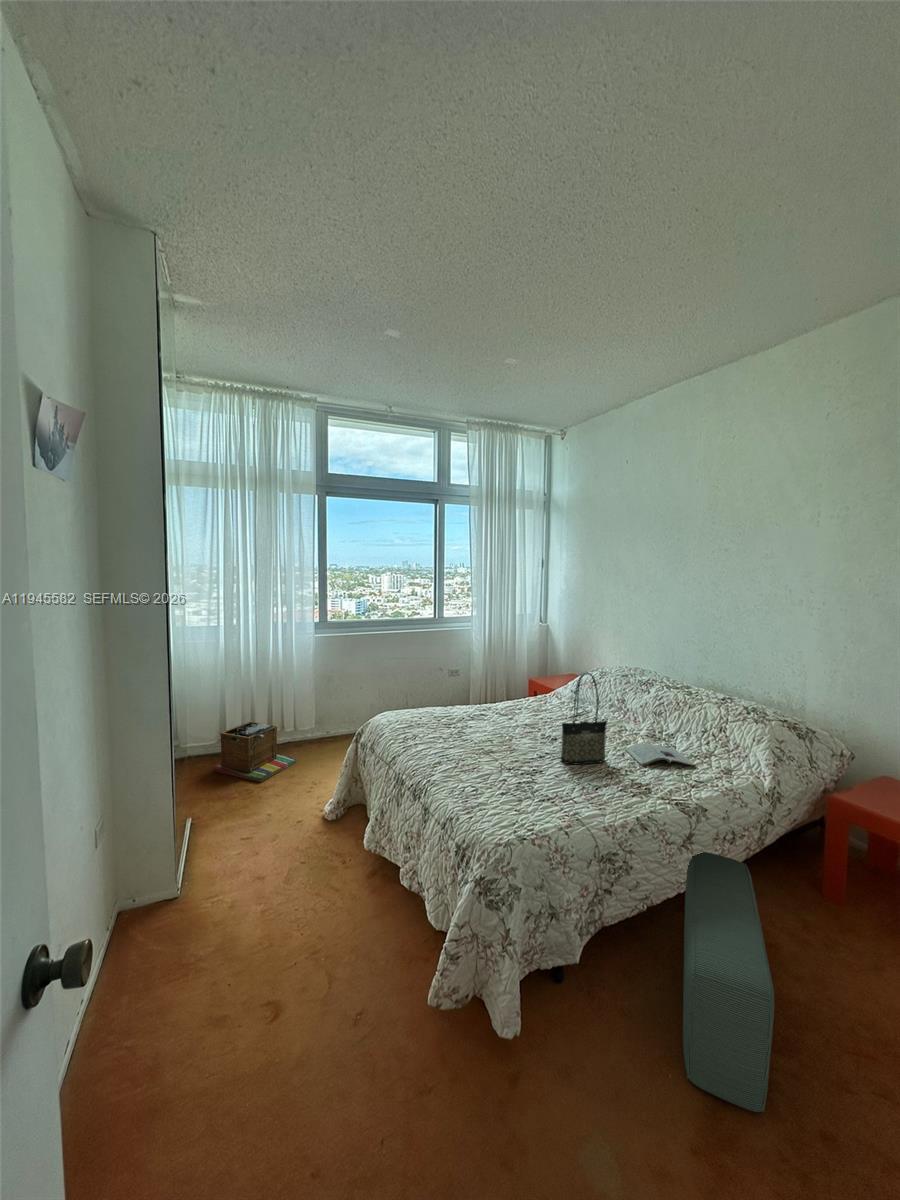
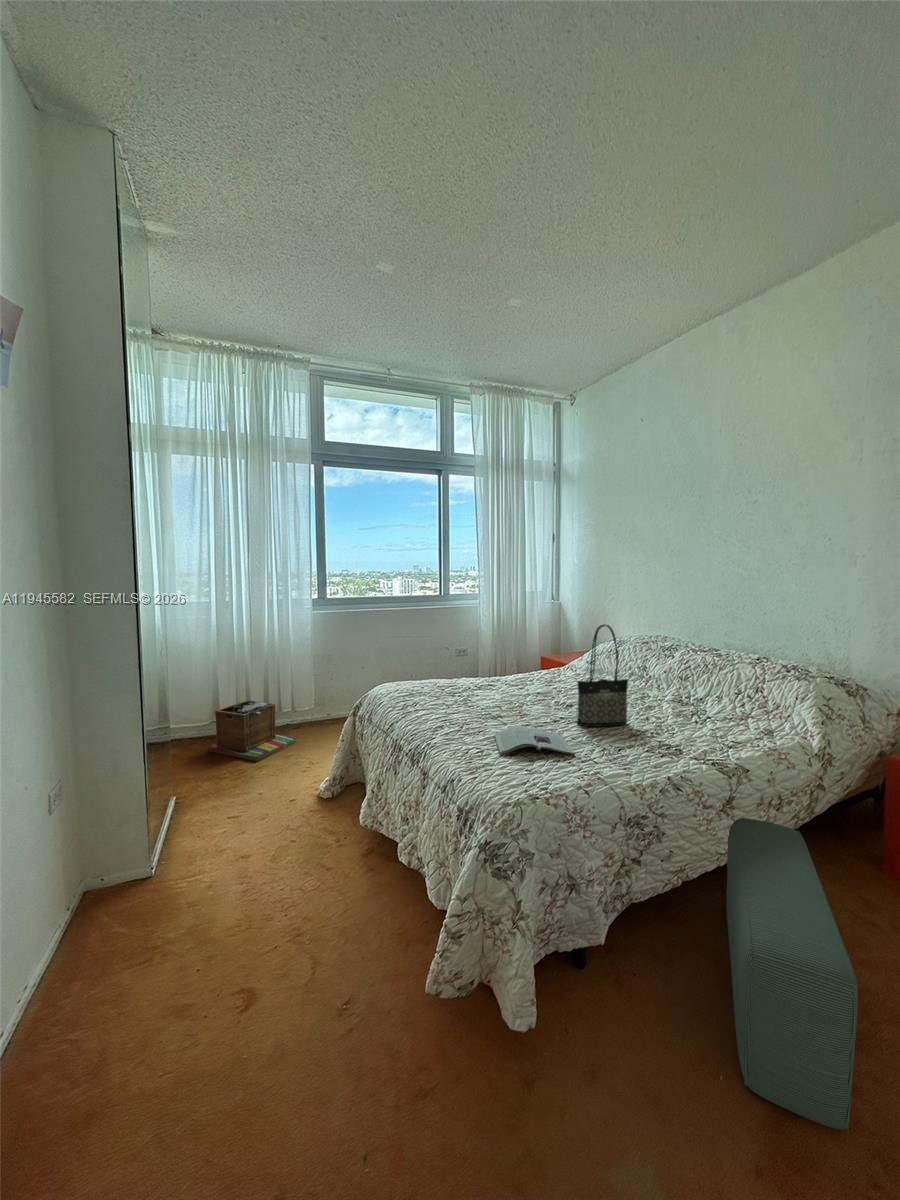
magazine: present [625,743,696,766] -> present [495,726,575,755]

